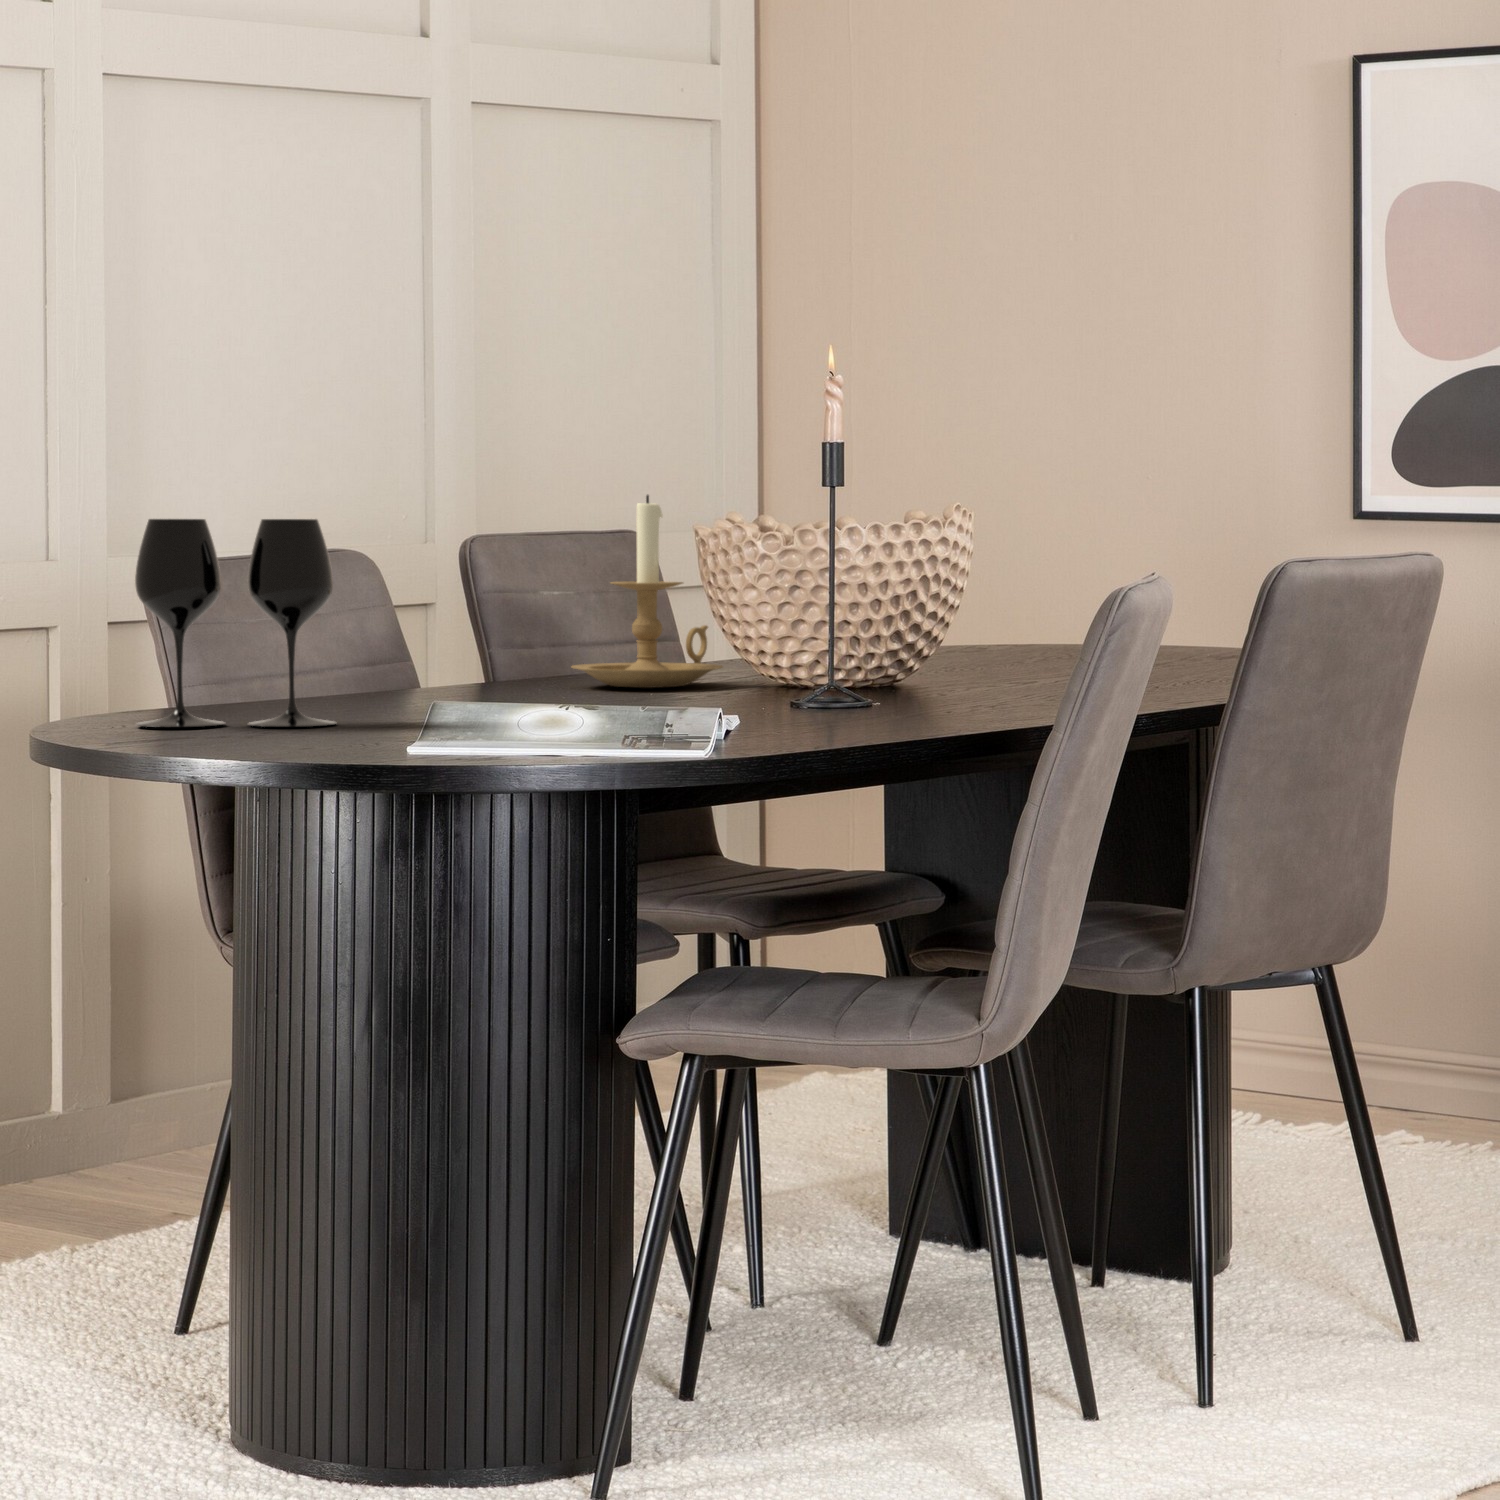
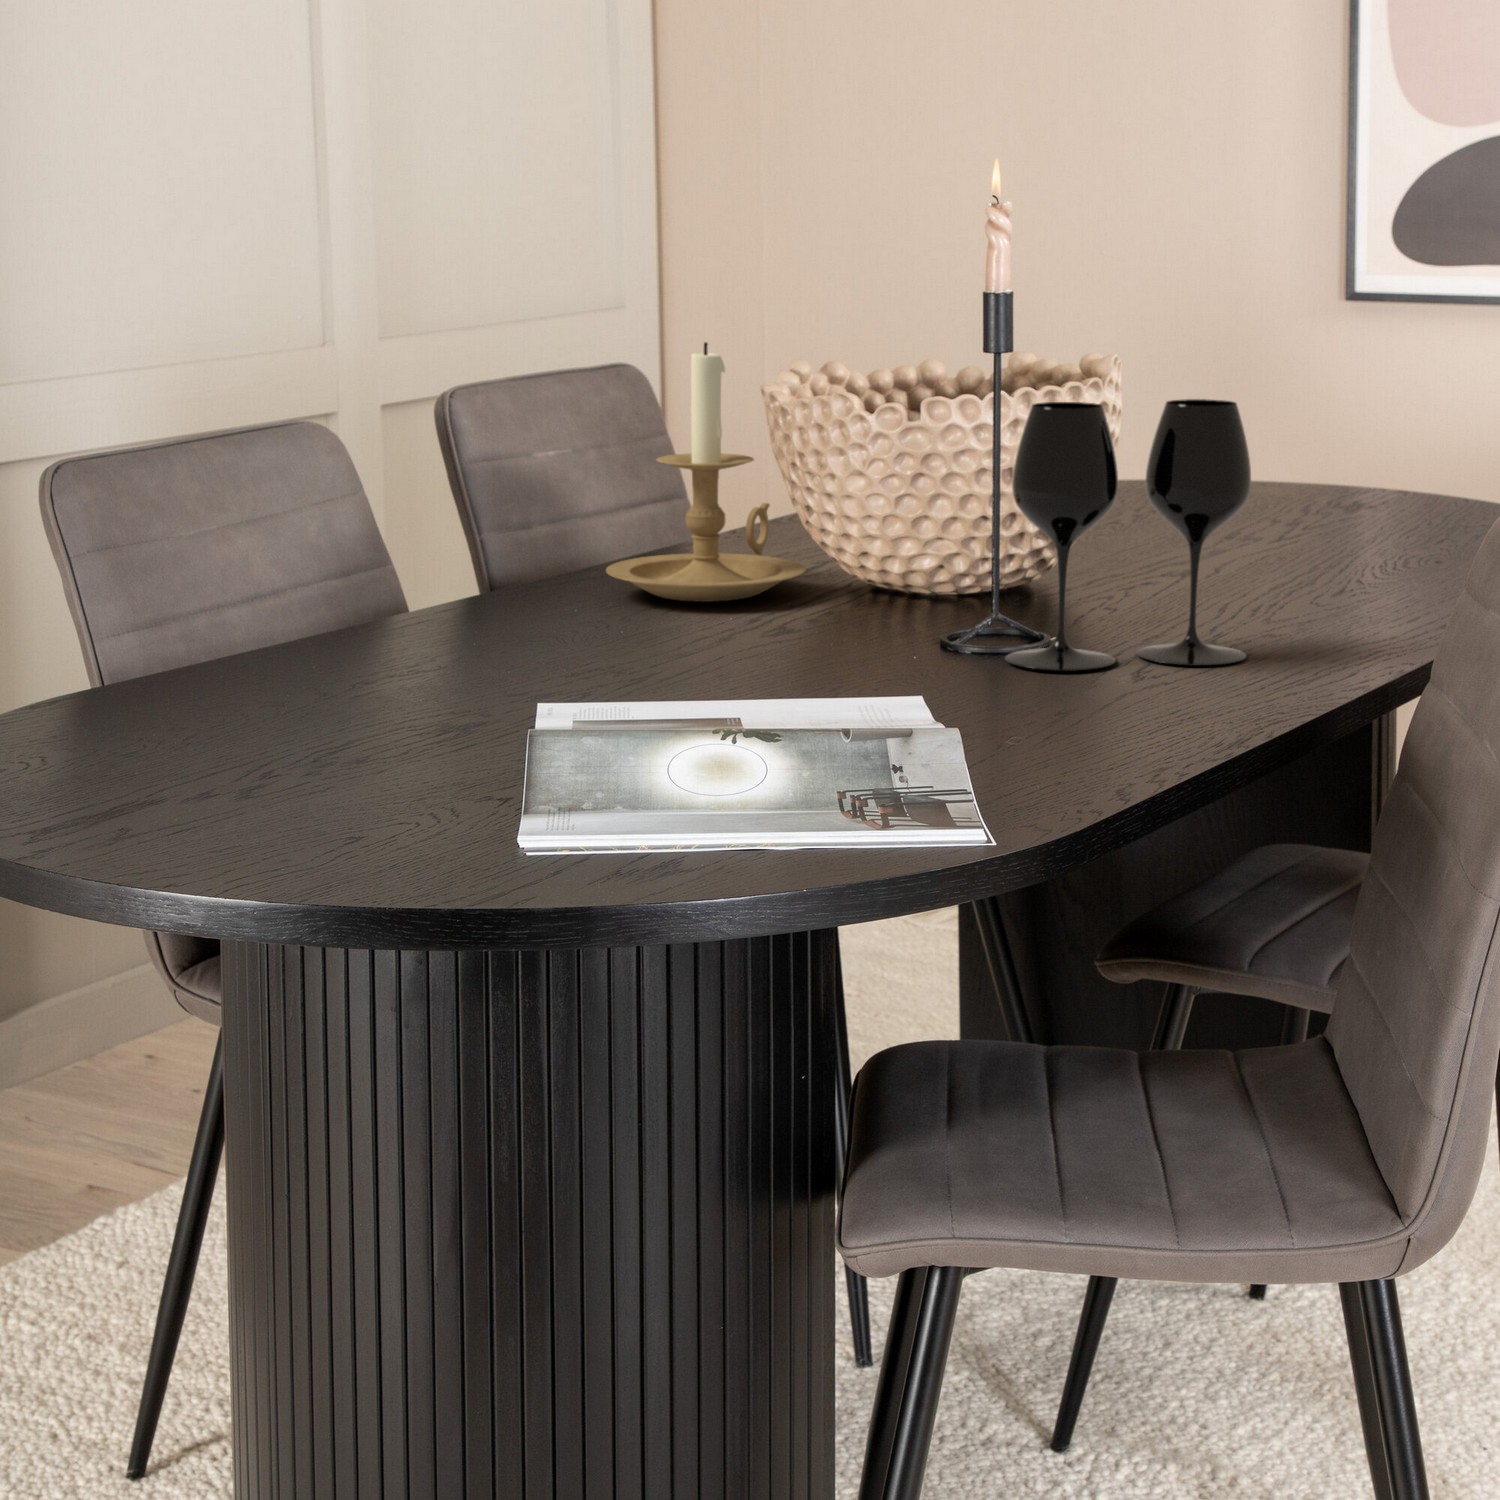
wine glass: present [135,519,336,727] -> present [1006,399,1251,671]

